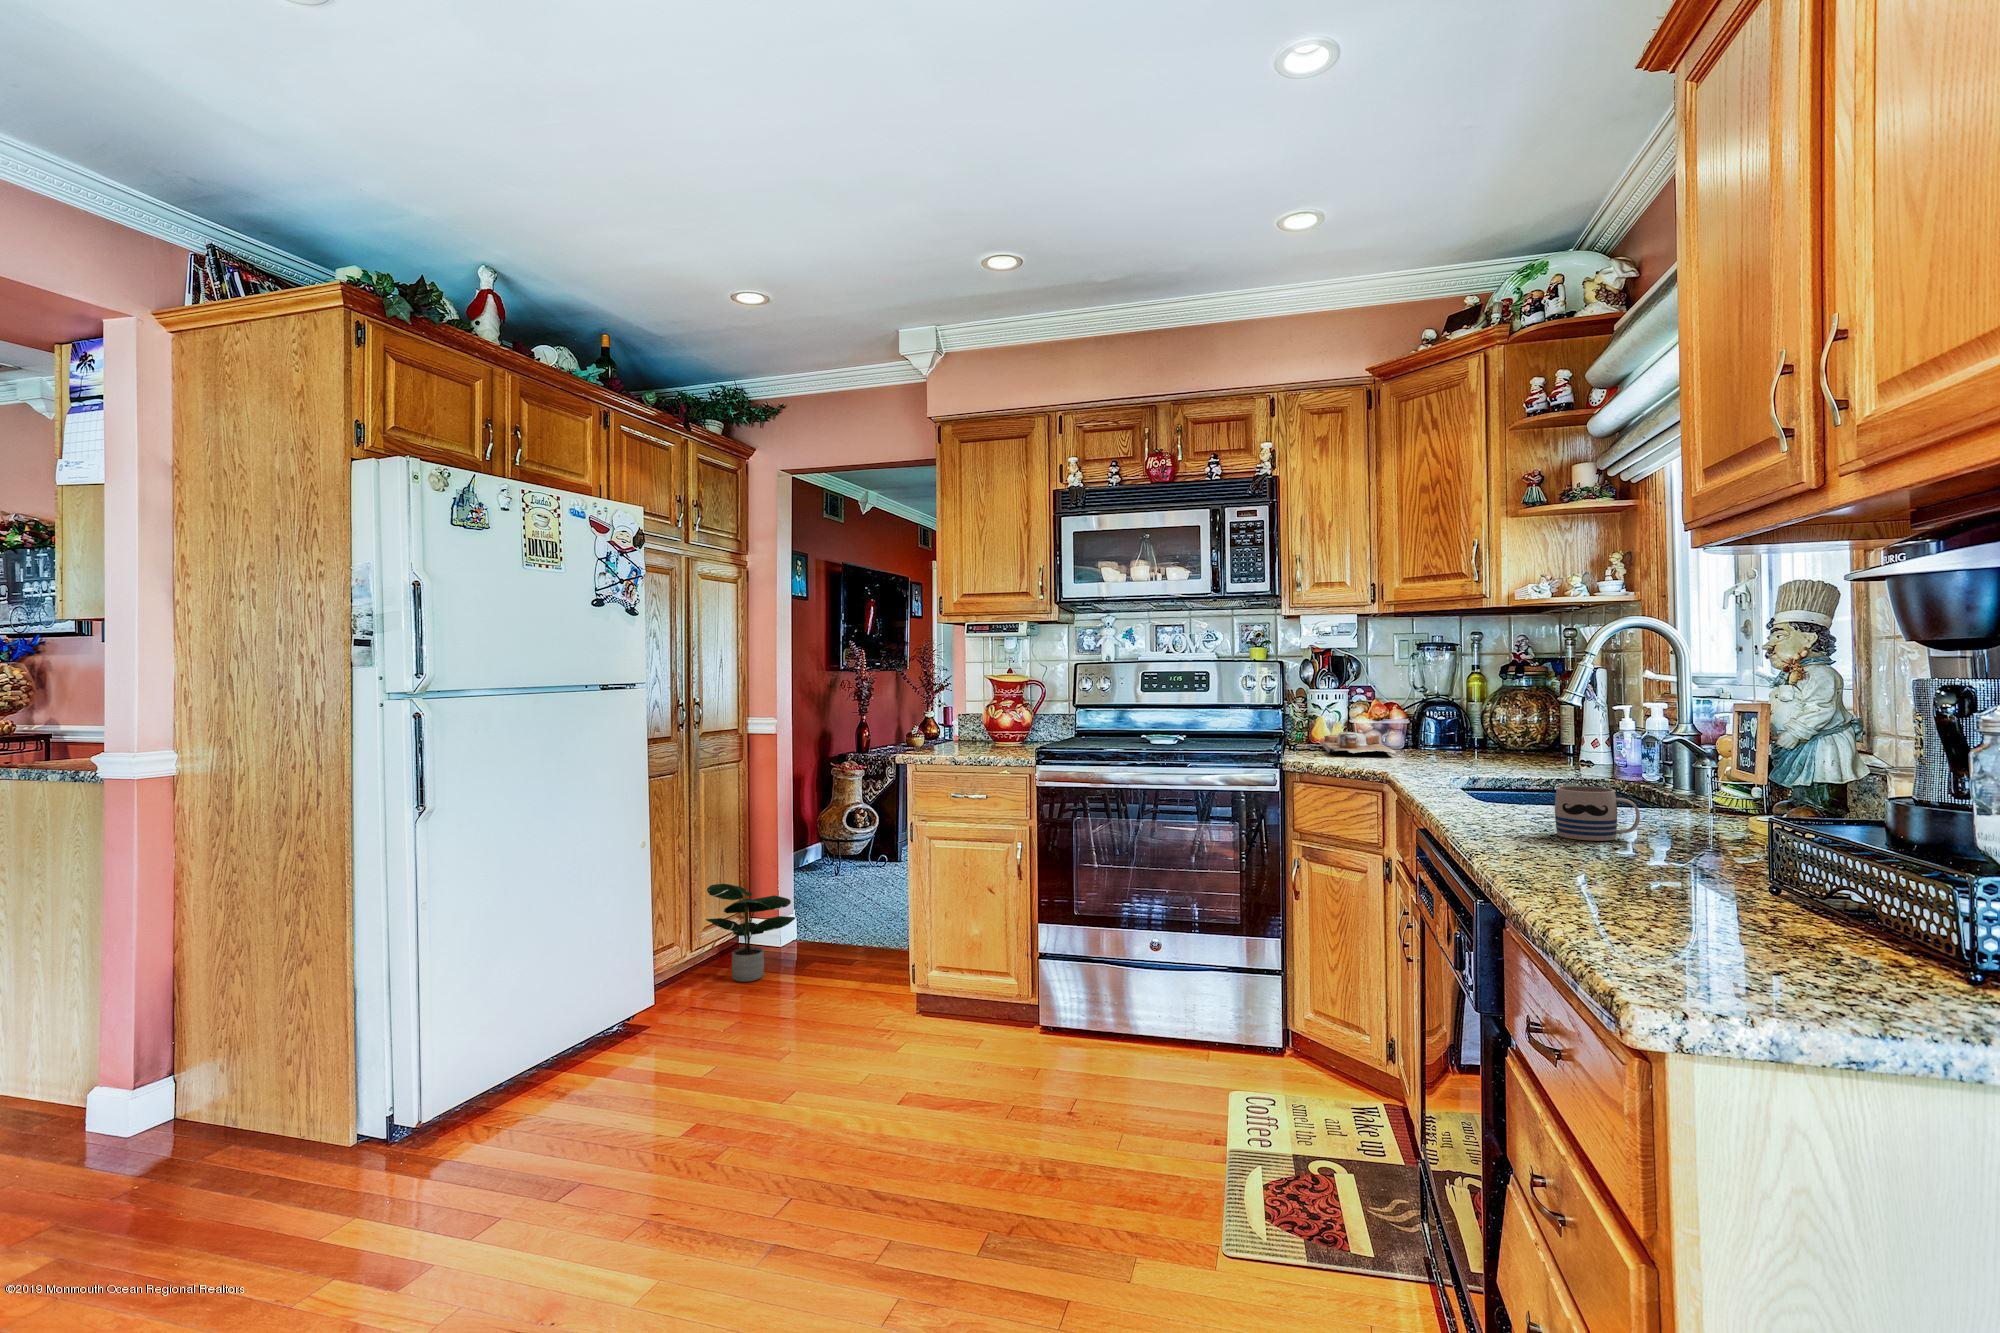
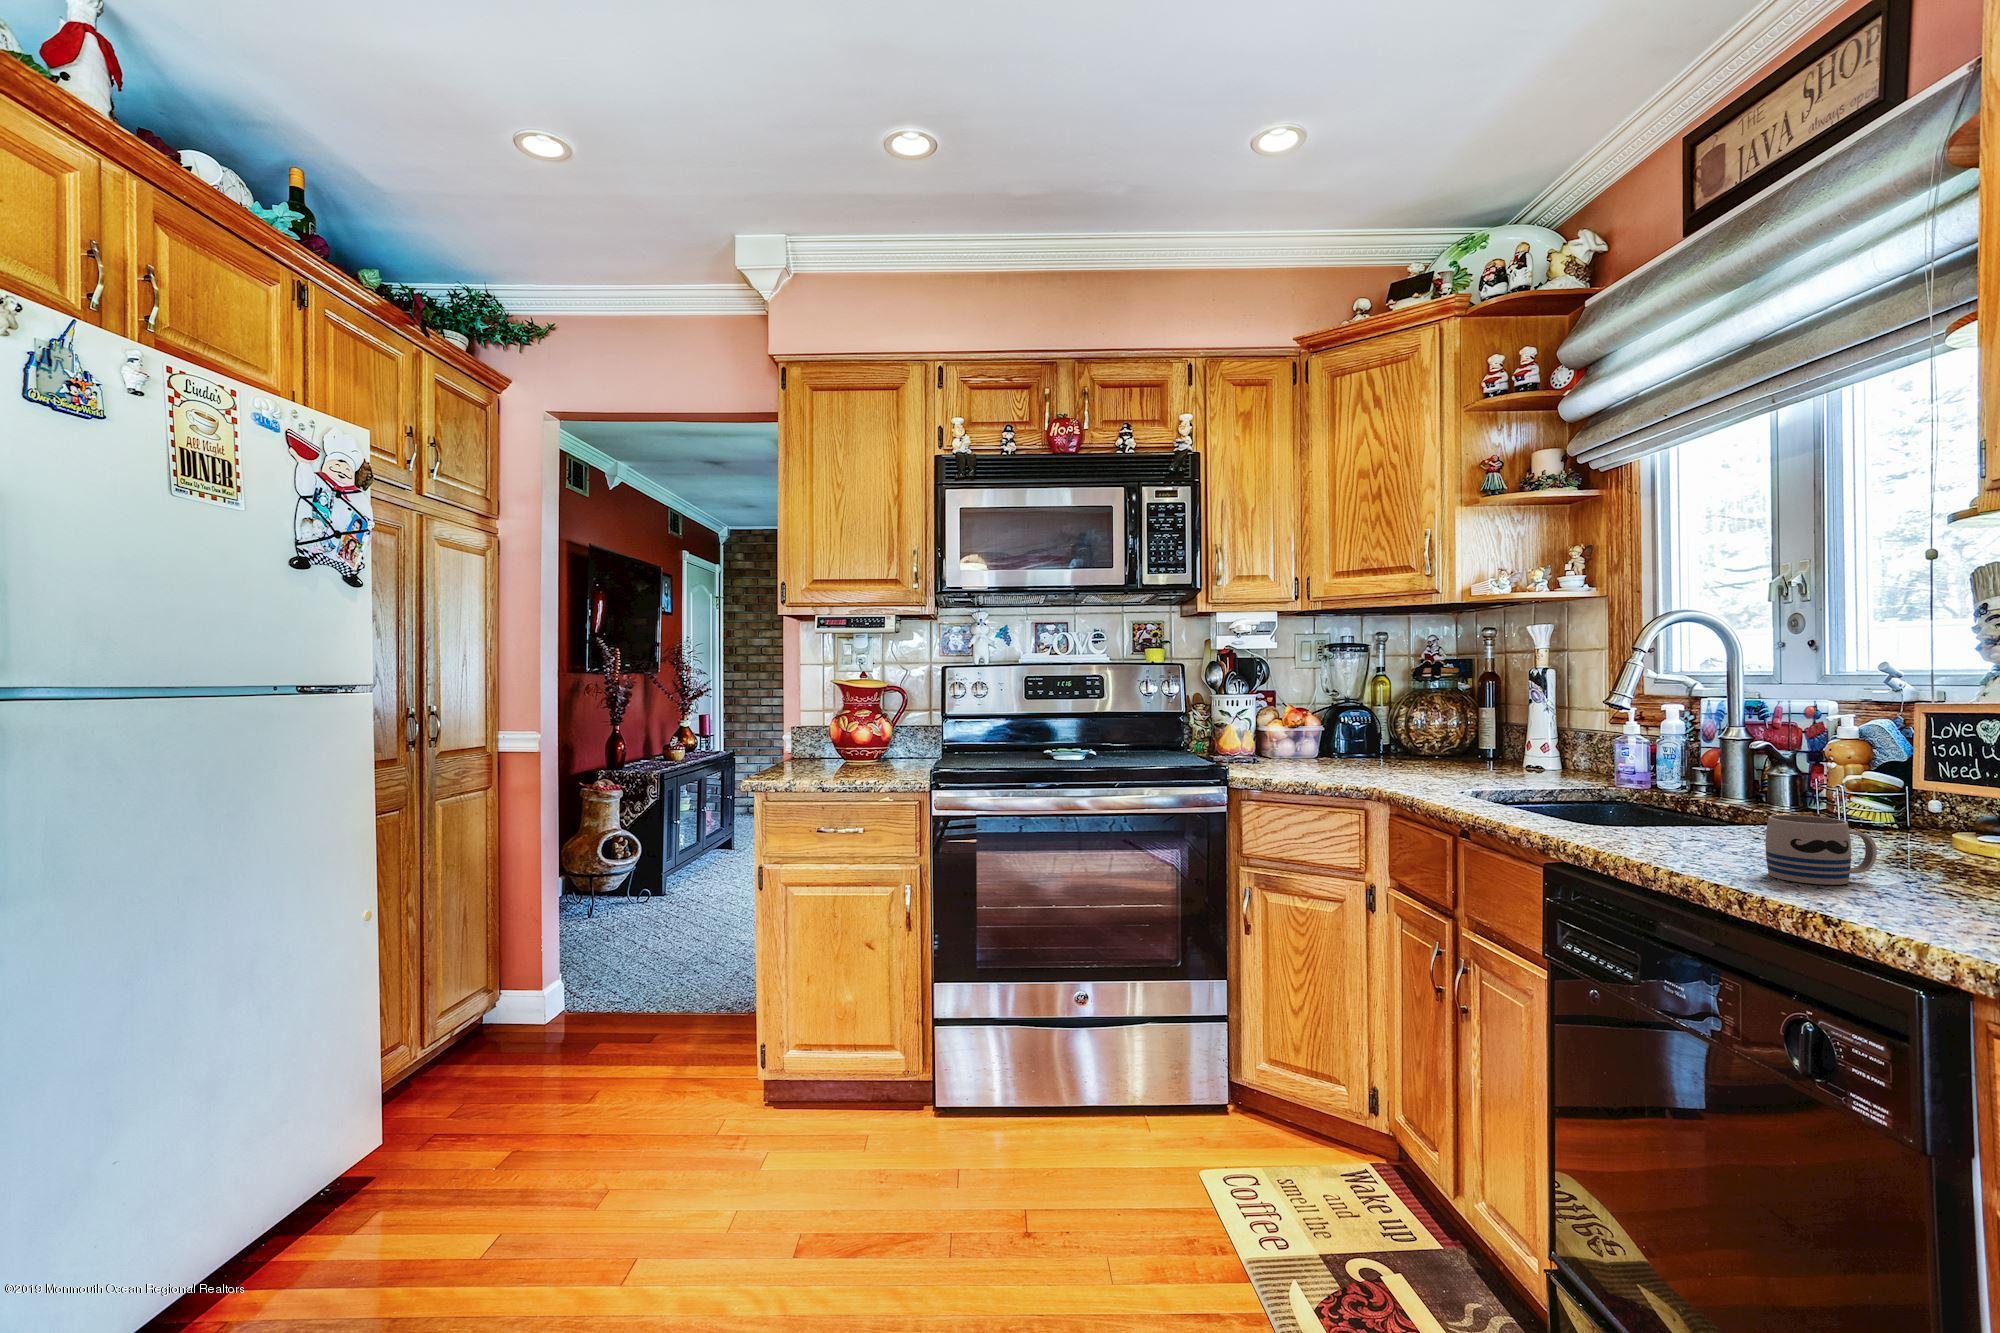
cutting board: present [1322,731,1396,756] -> none [1236,742,1346,770]
potted plant: present [706,884,795,982] -> none [447,961,578,1095]

